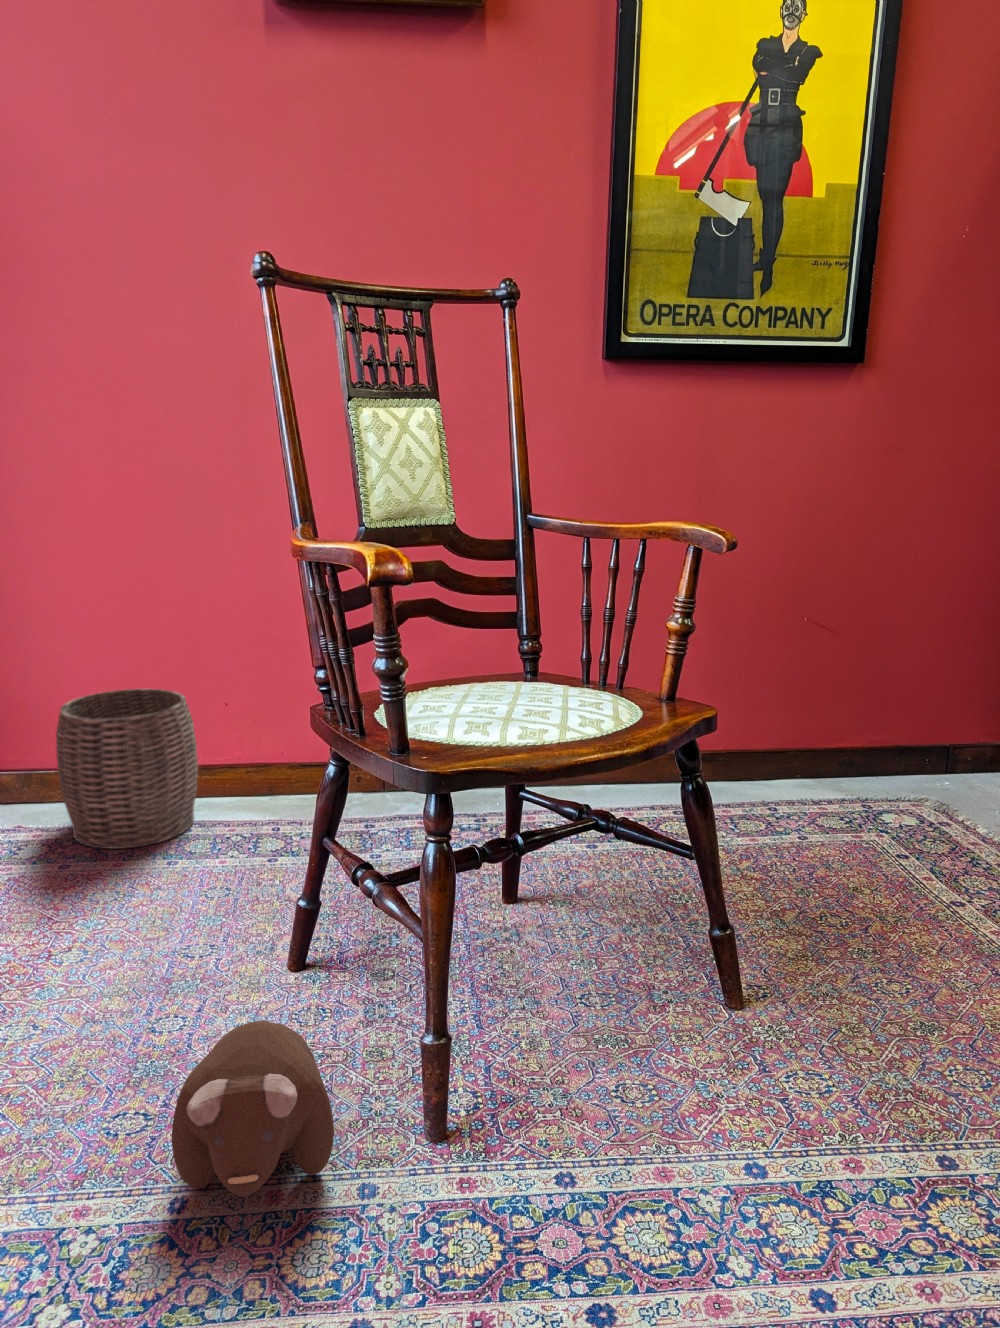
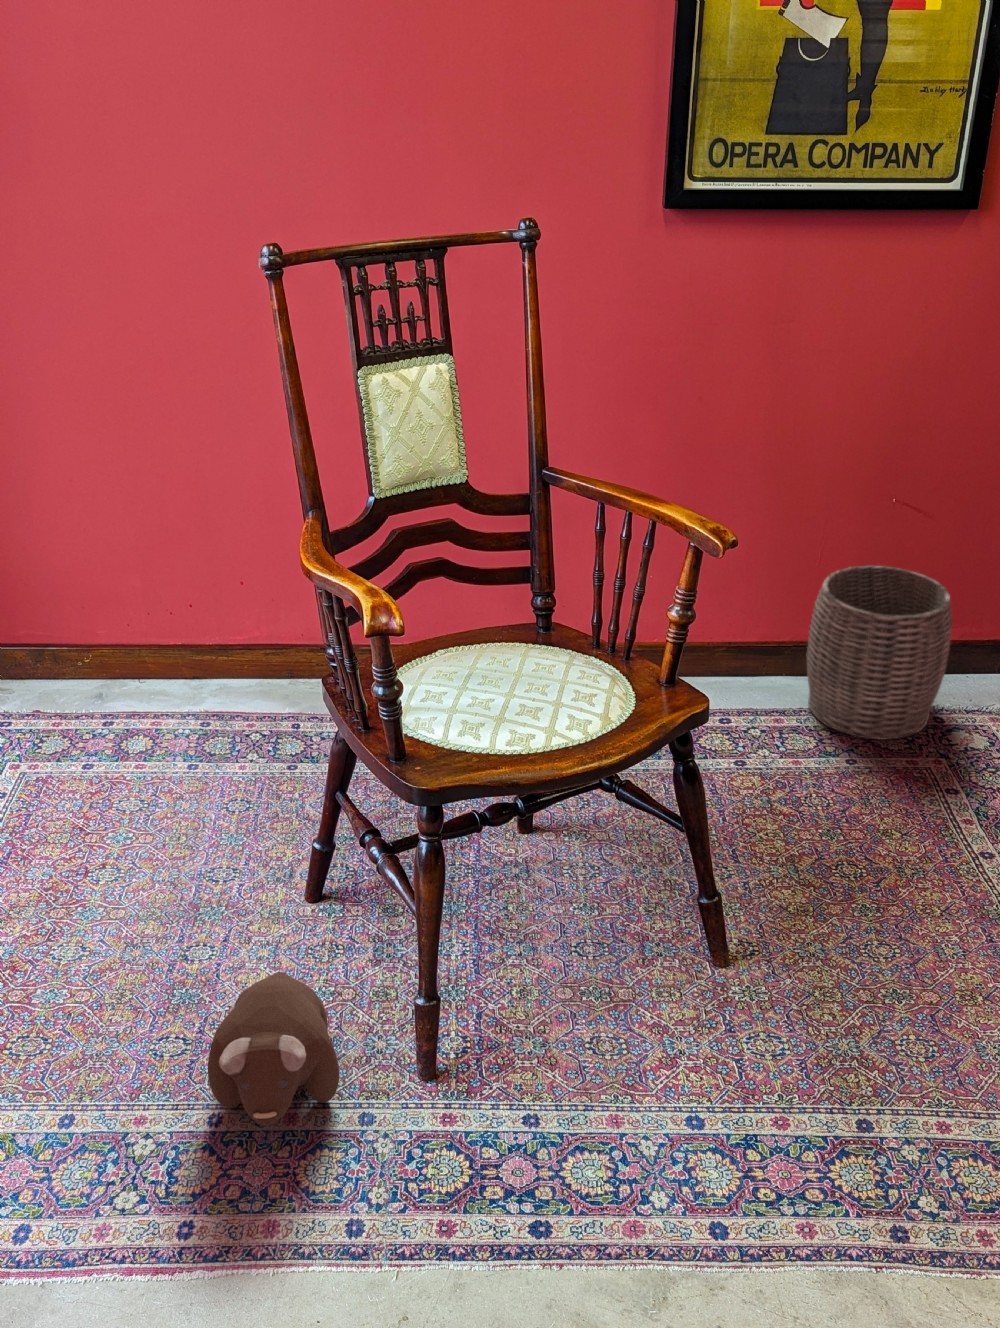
woven basket: present [56,689,198,849] -> present [807,566,952,740]

